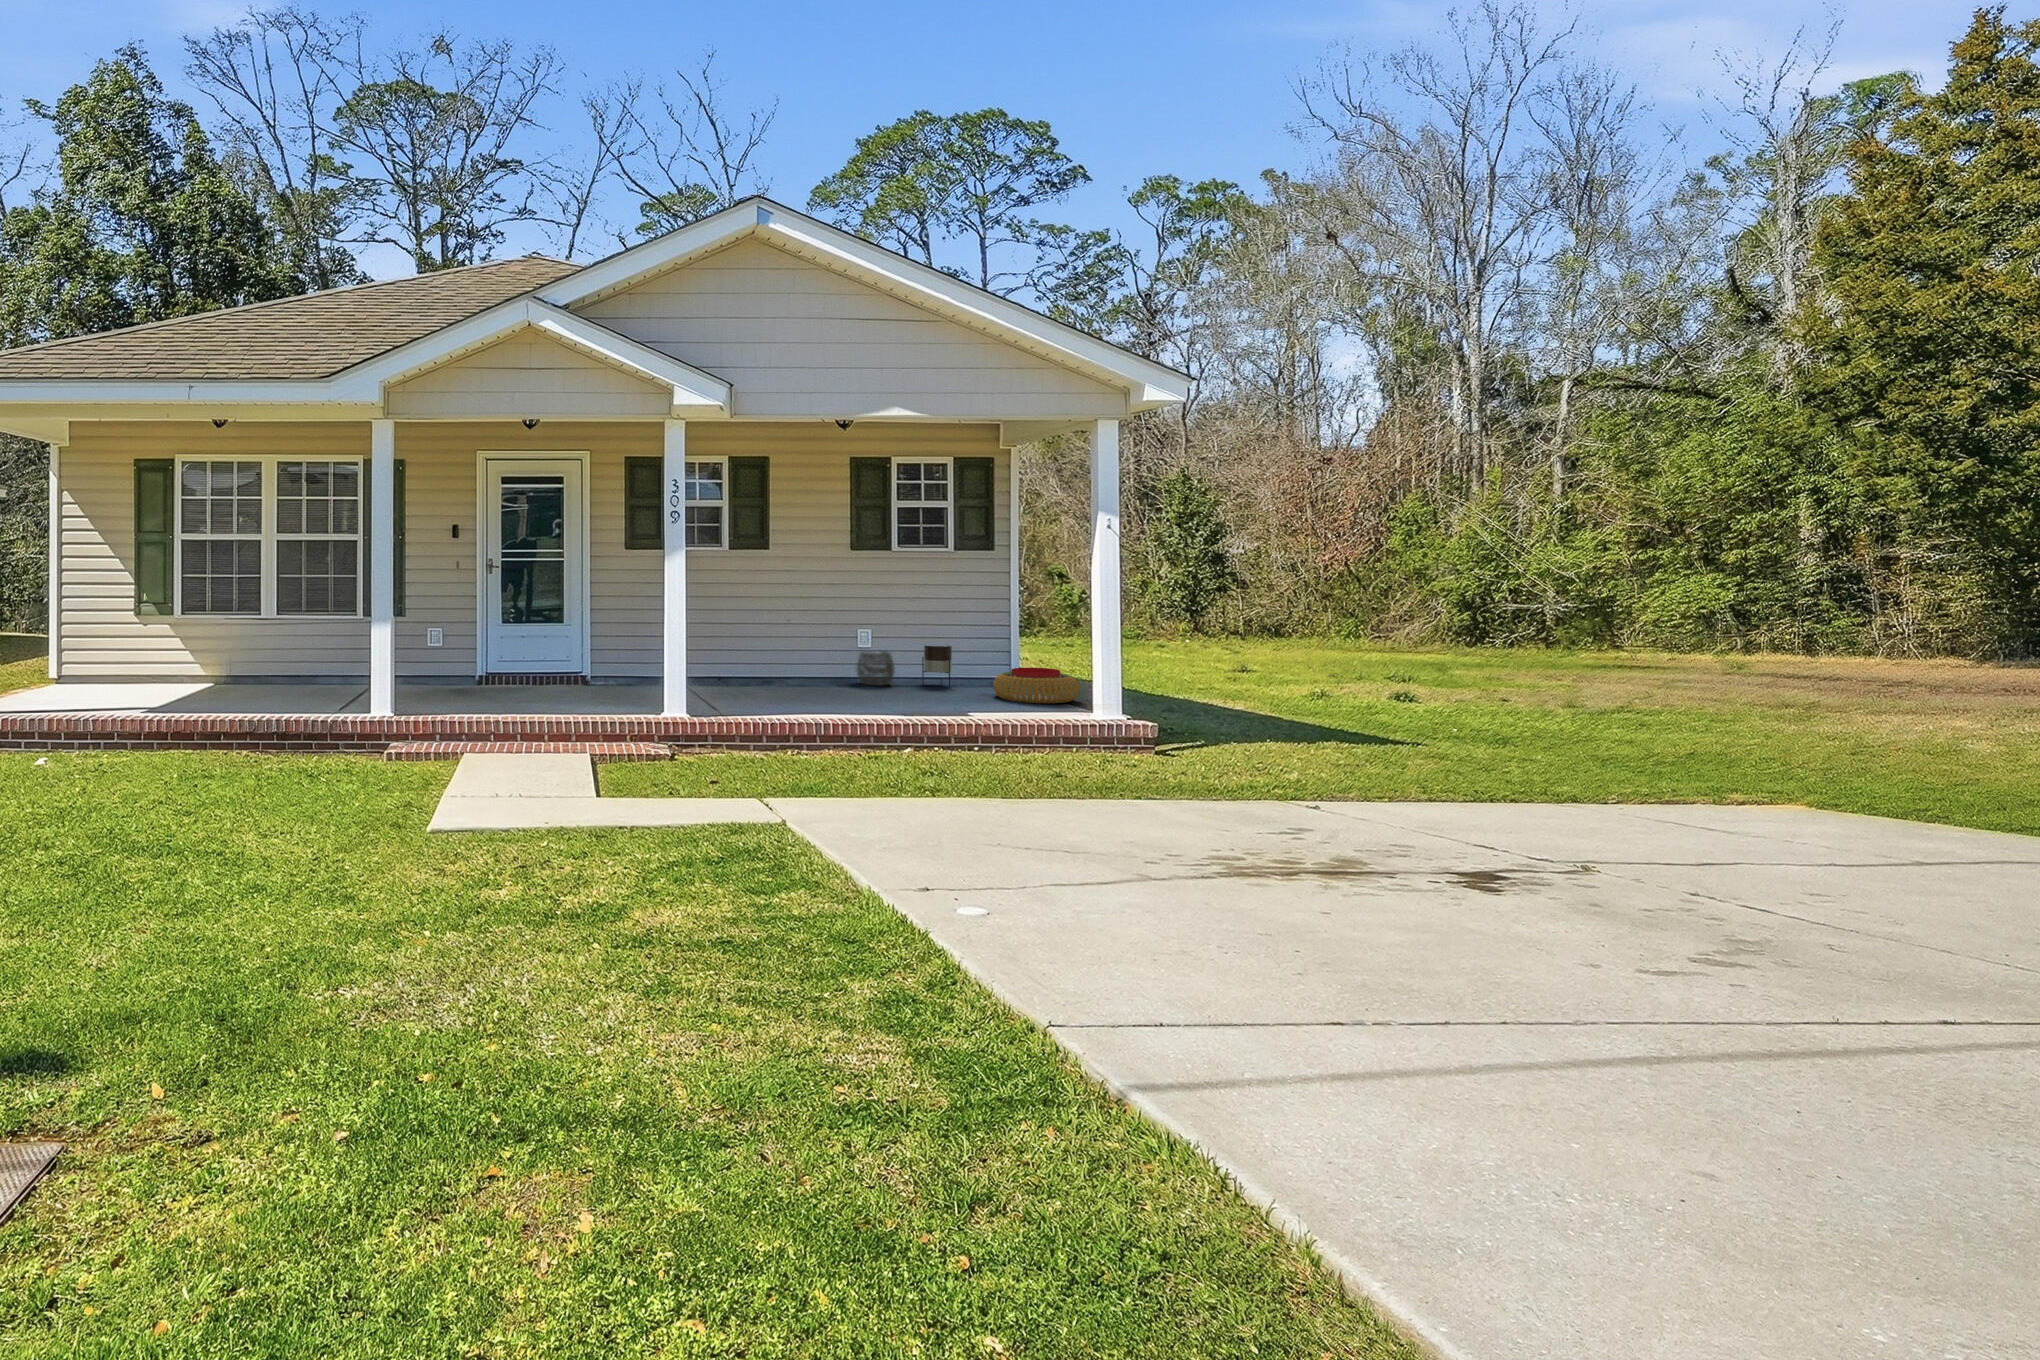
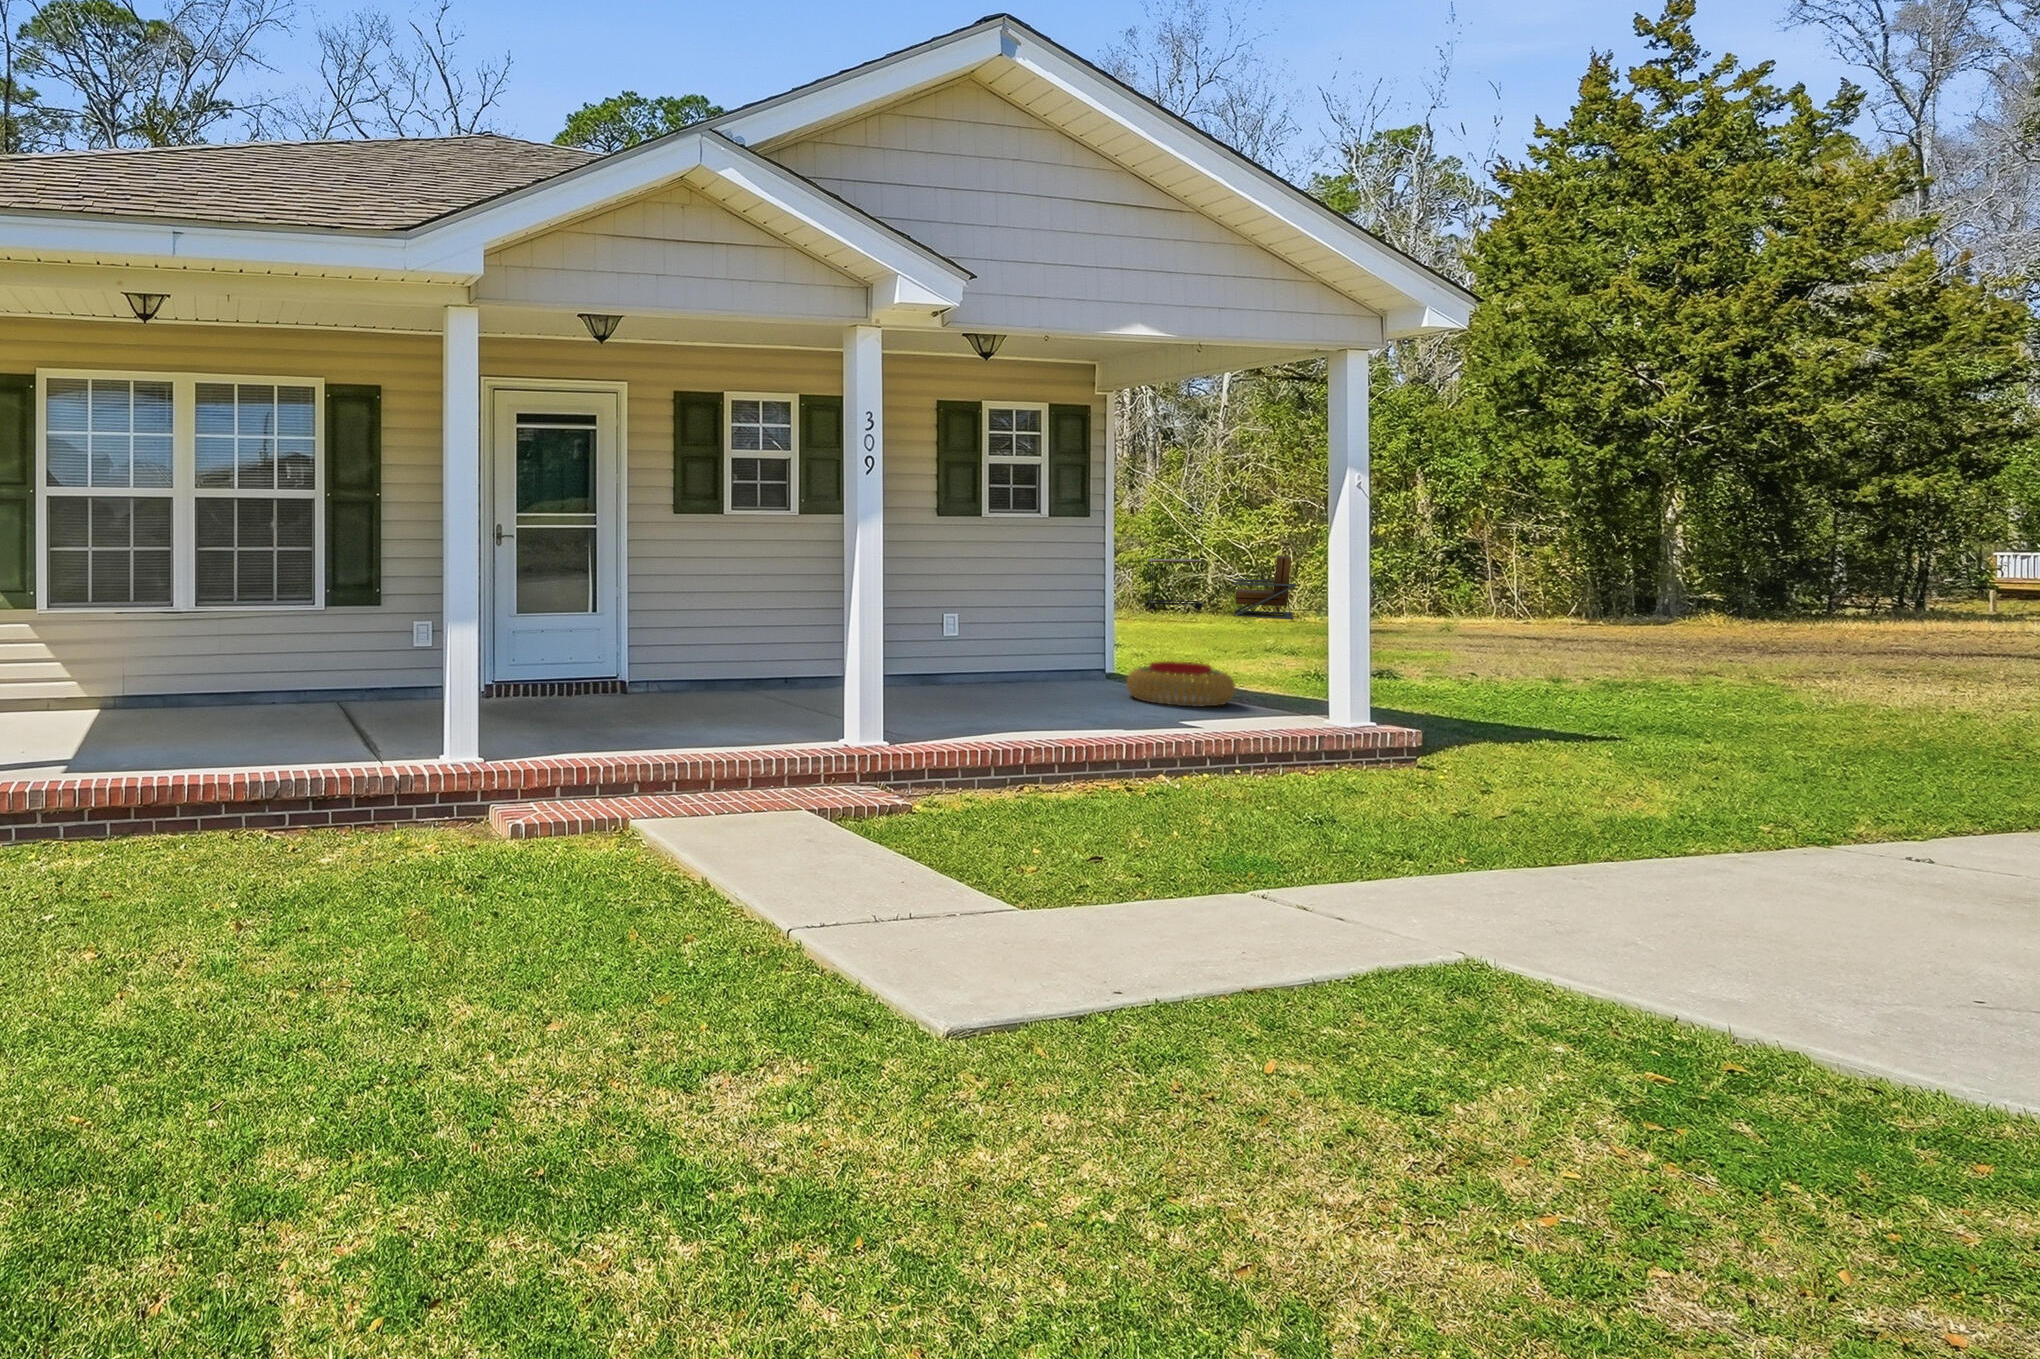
lounge chair: none [1322,582,1394,643] -> present [1234,555,1296,619]
side table: none [1246,585,1300,633] -> present [1145,559,1203,610]
planter: present [922,645,952,687] -> none [1021,634,1057,687]
woven basket: present [857,651,895,685] -> none [947,643,997,688]

